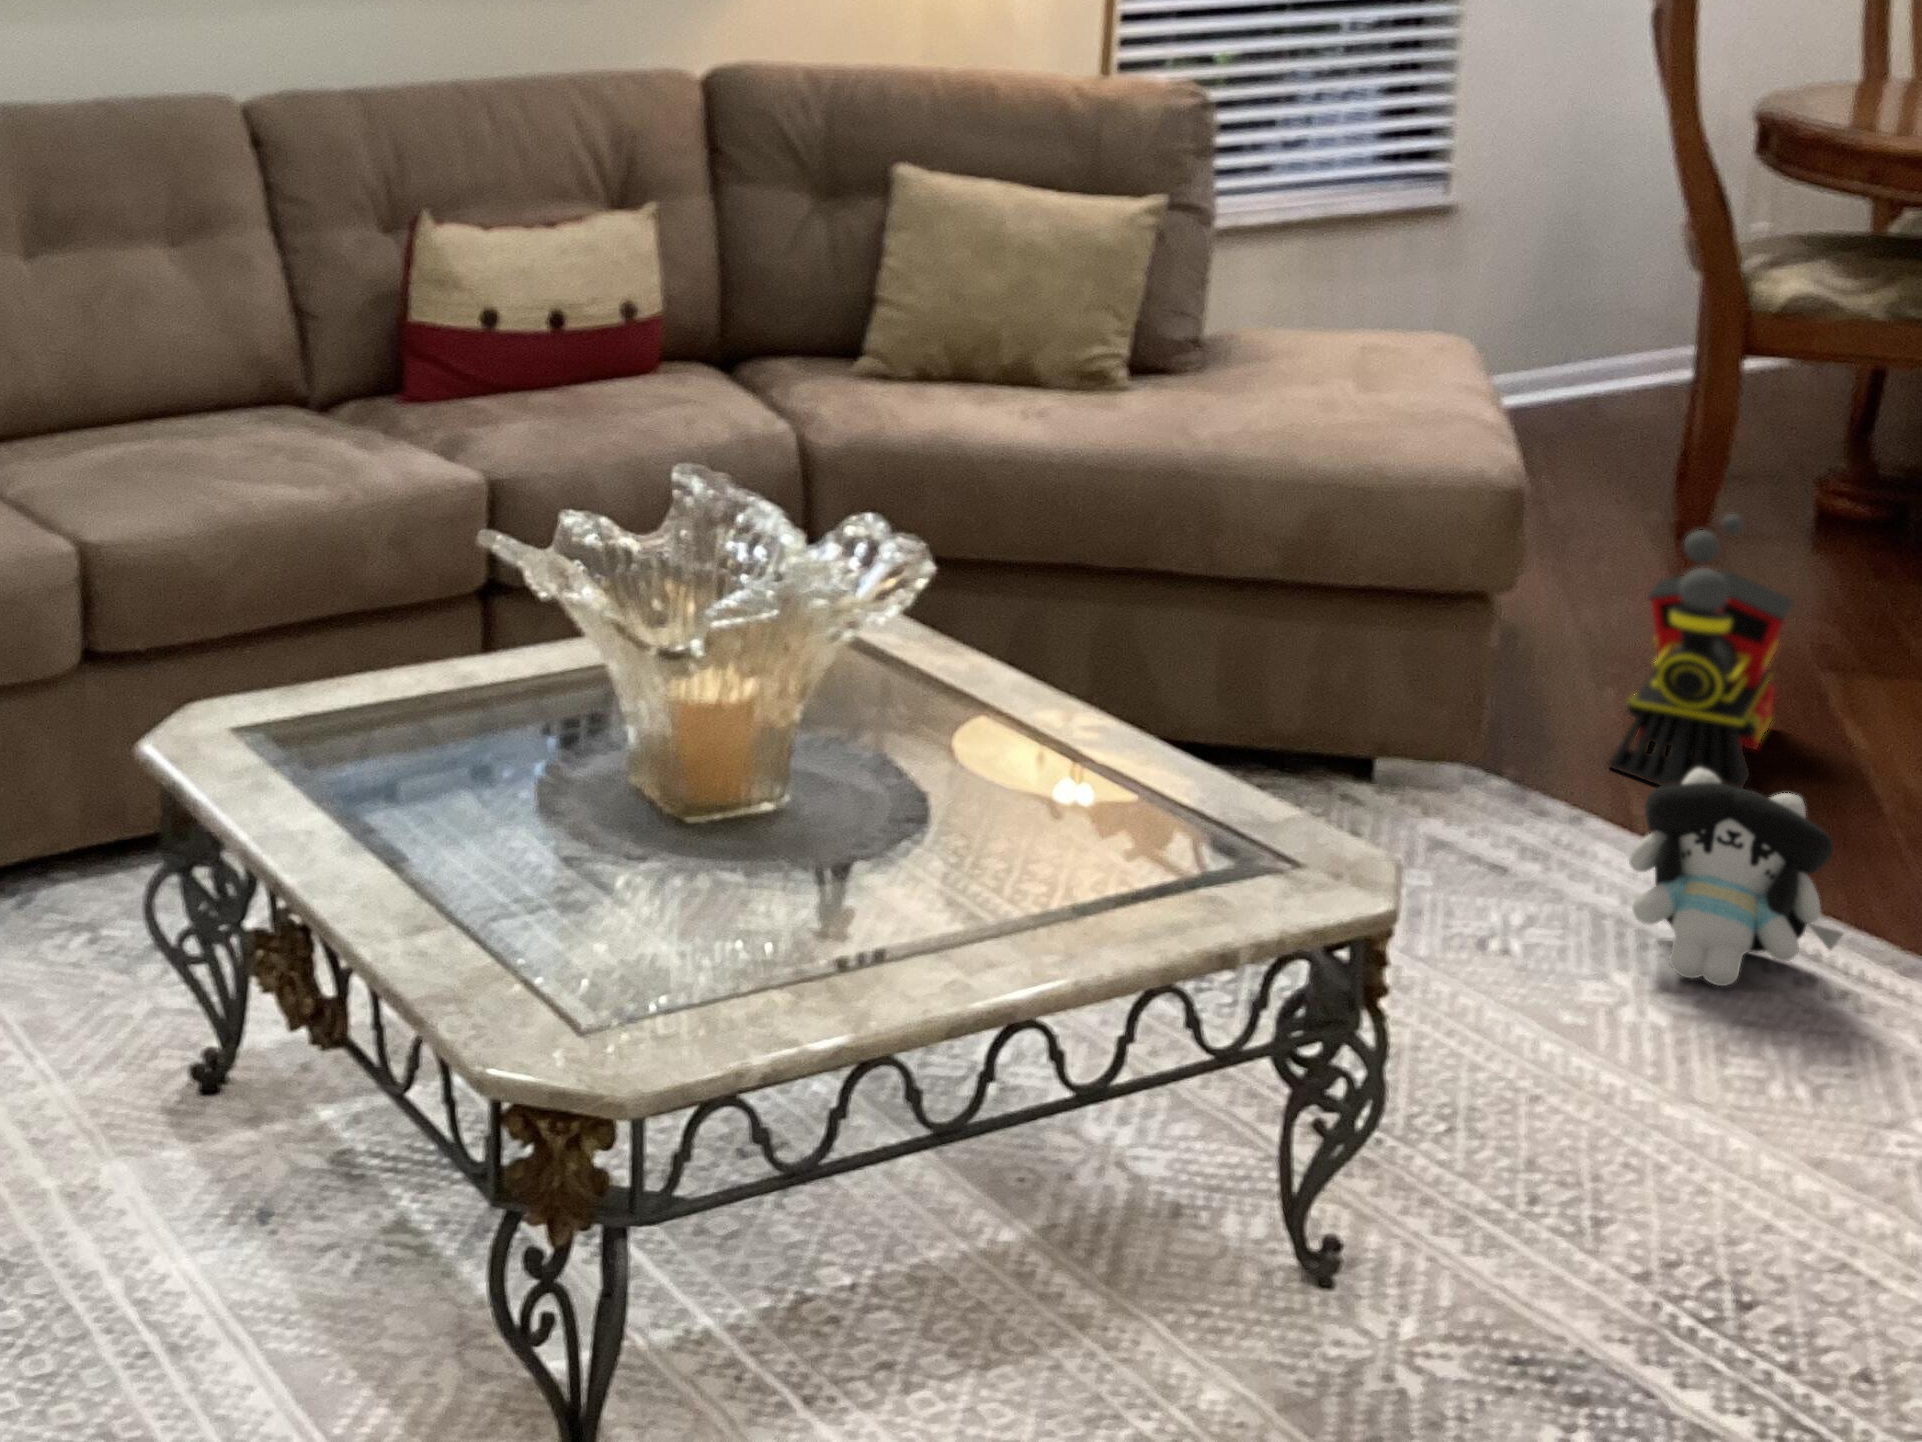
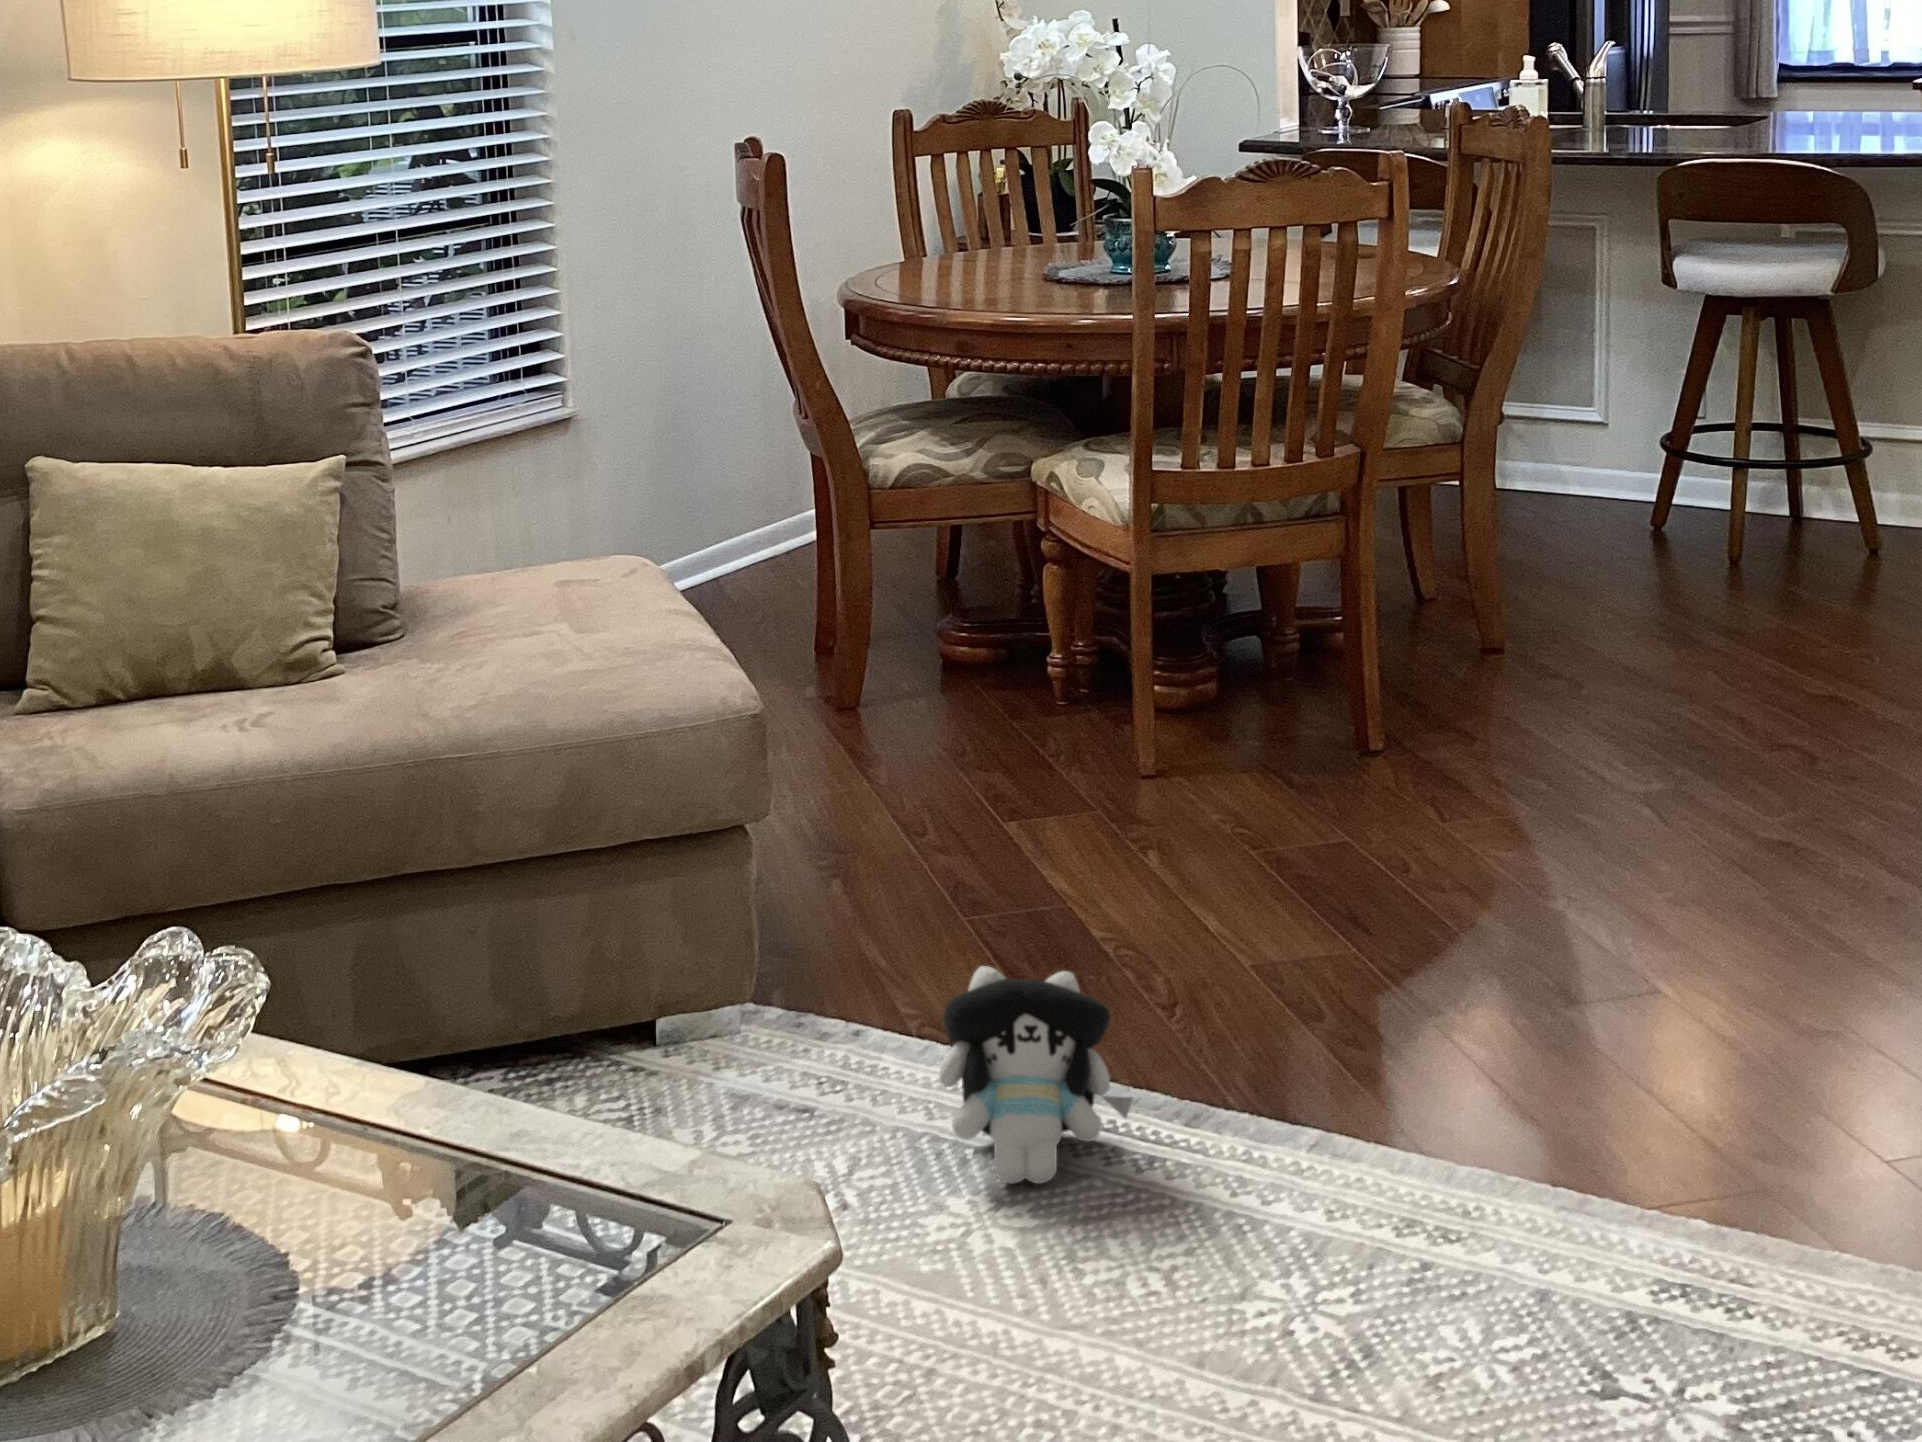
toy train: present [1609,515,1793,788] -> none [859,693,979,975]

